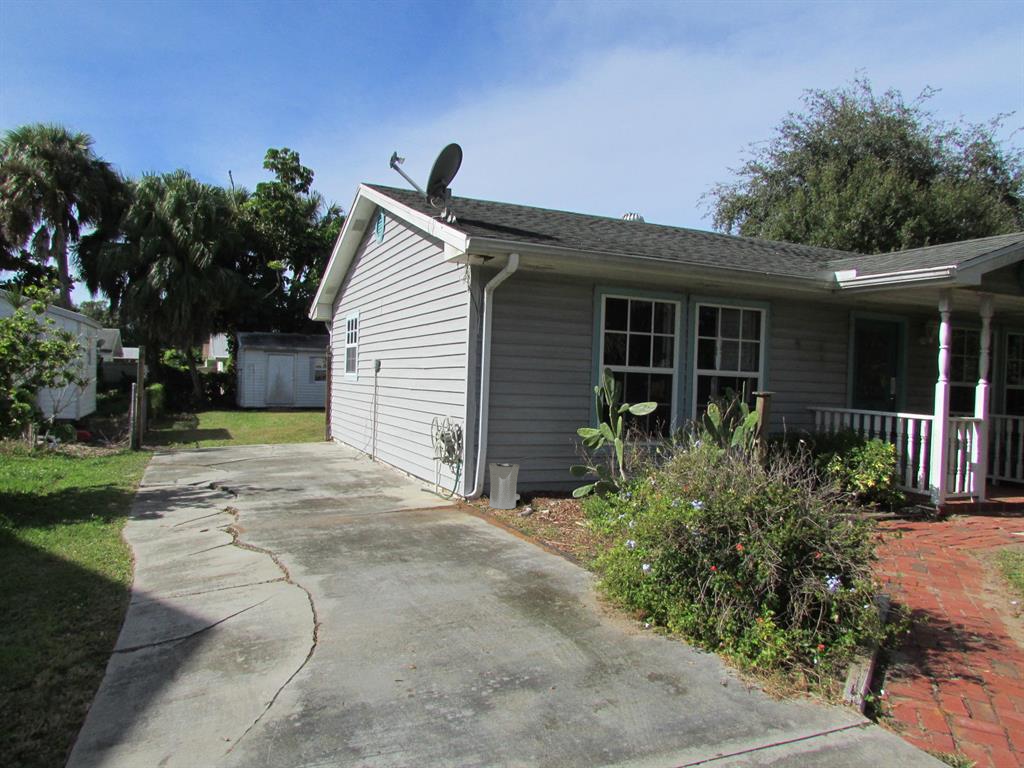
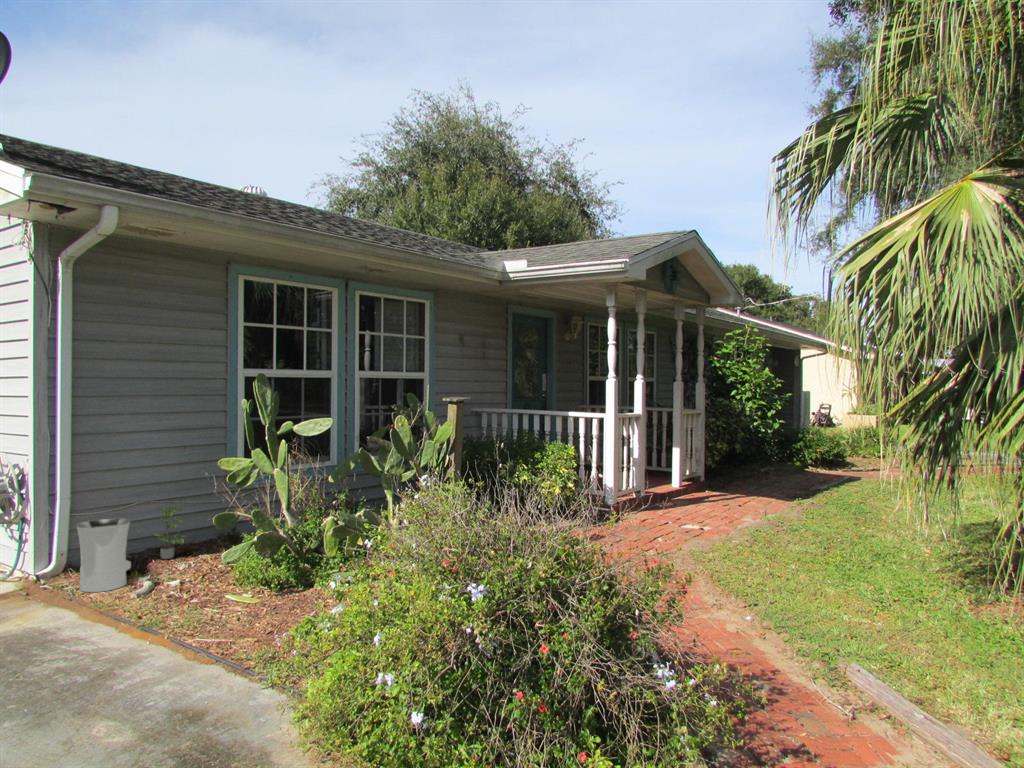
potted plant: none [535,460,557,499] -> present [154,505,186,559]

